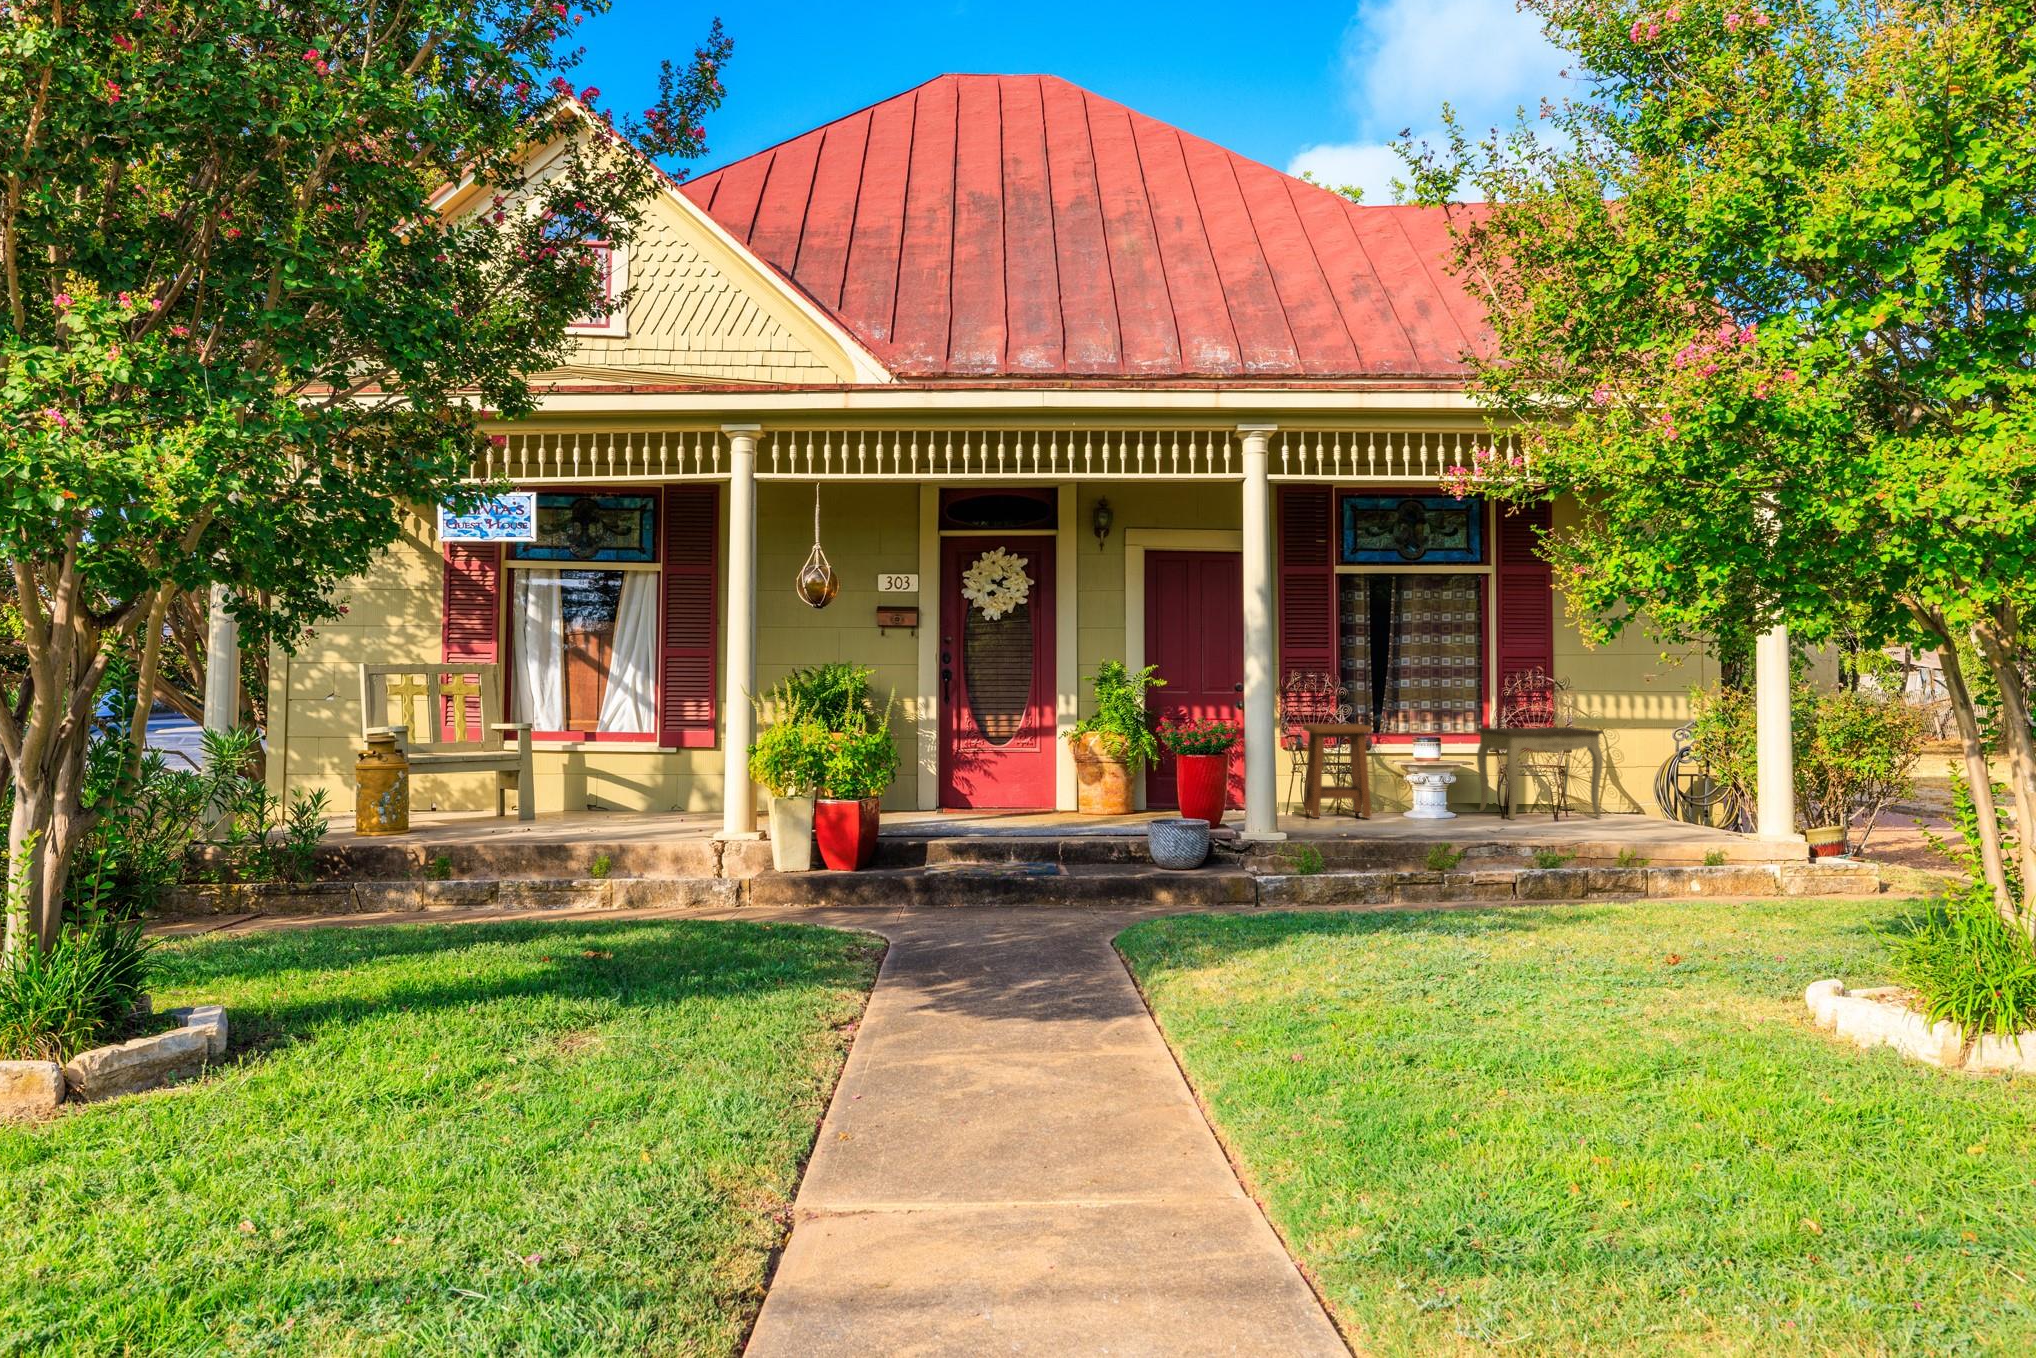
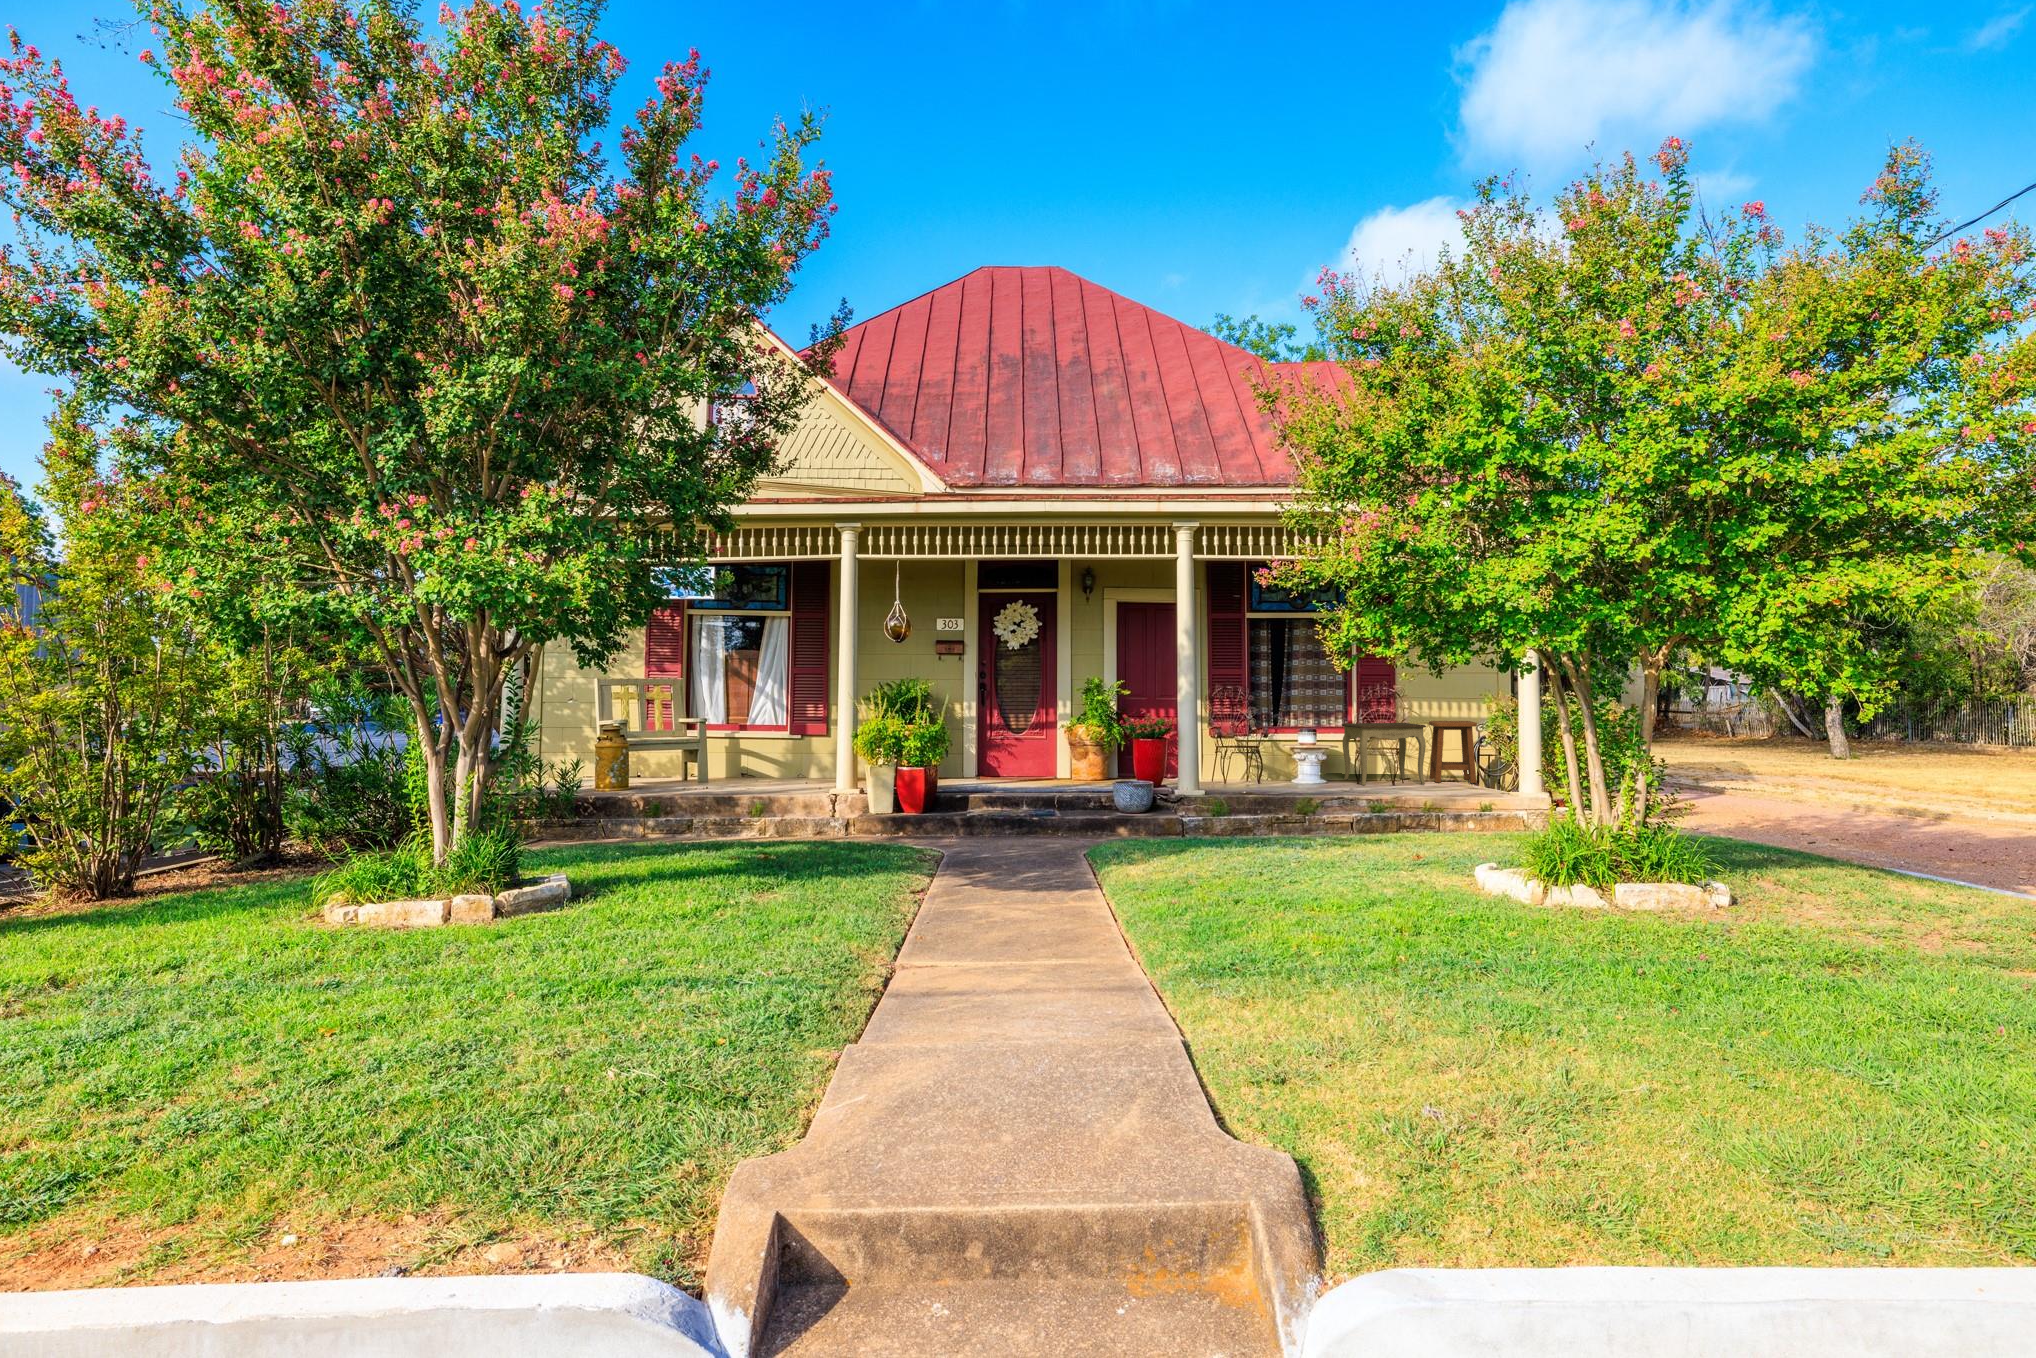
stool: present [1303,724,1372,818] -> present [1429,721,1477,783]

